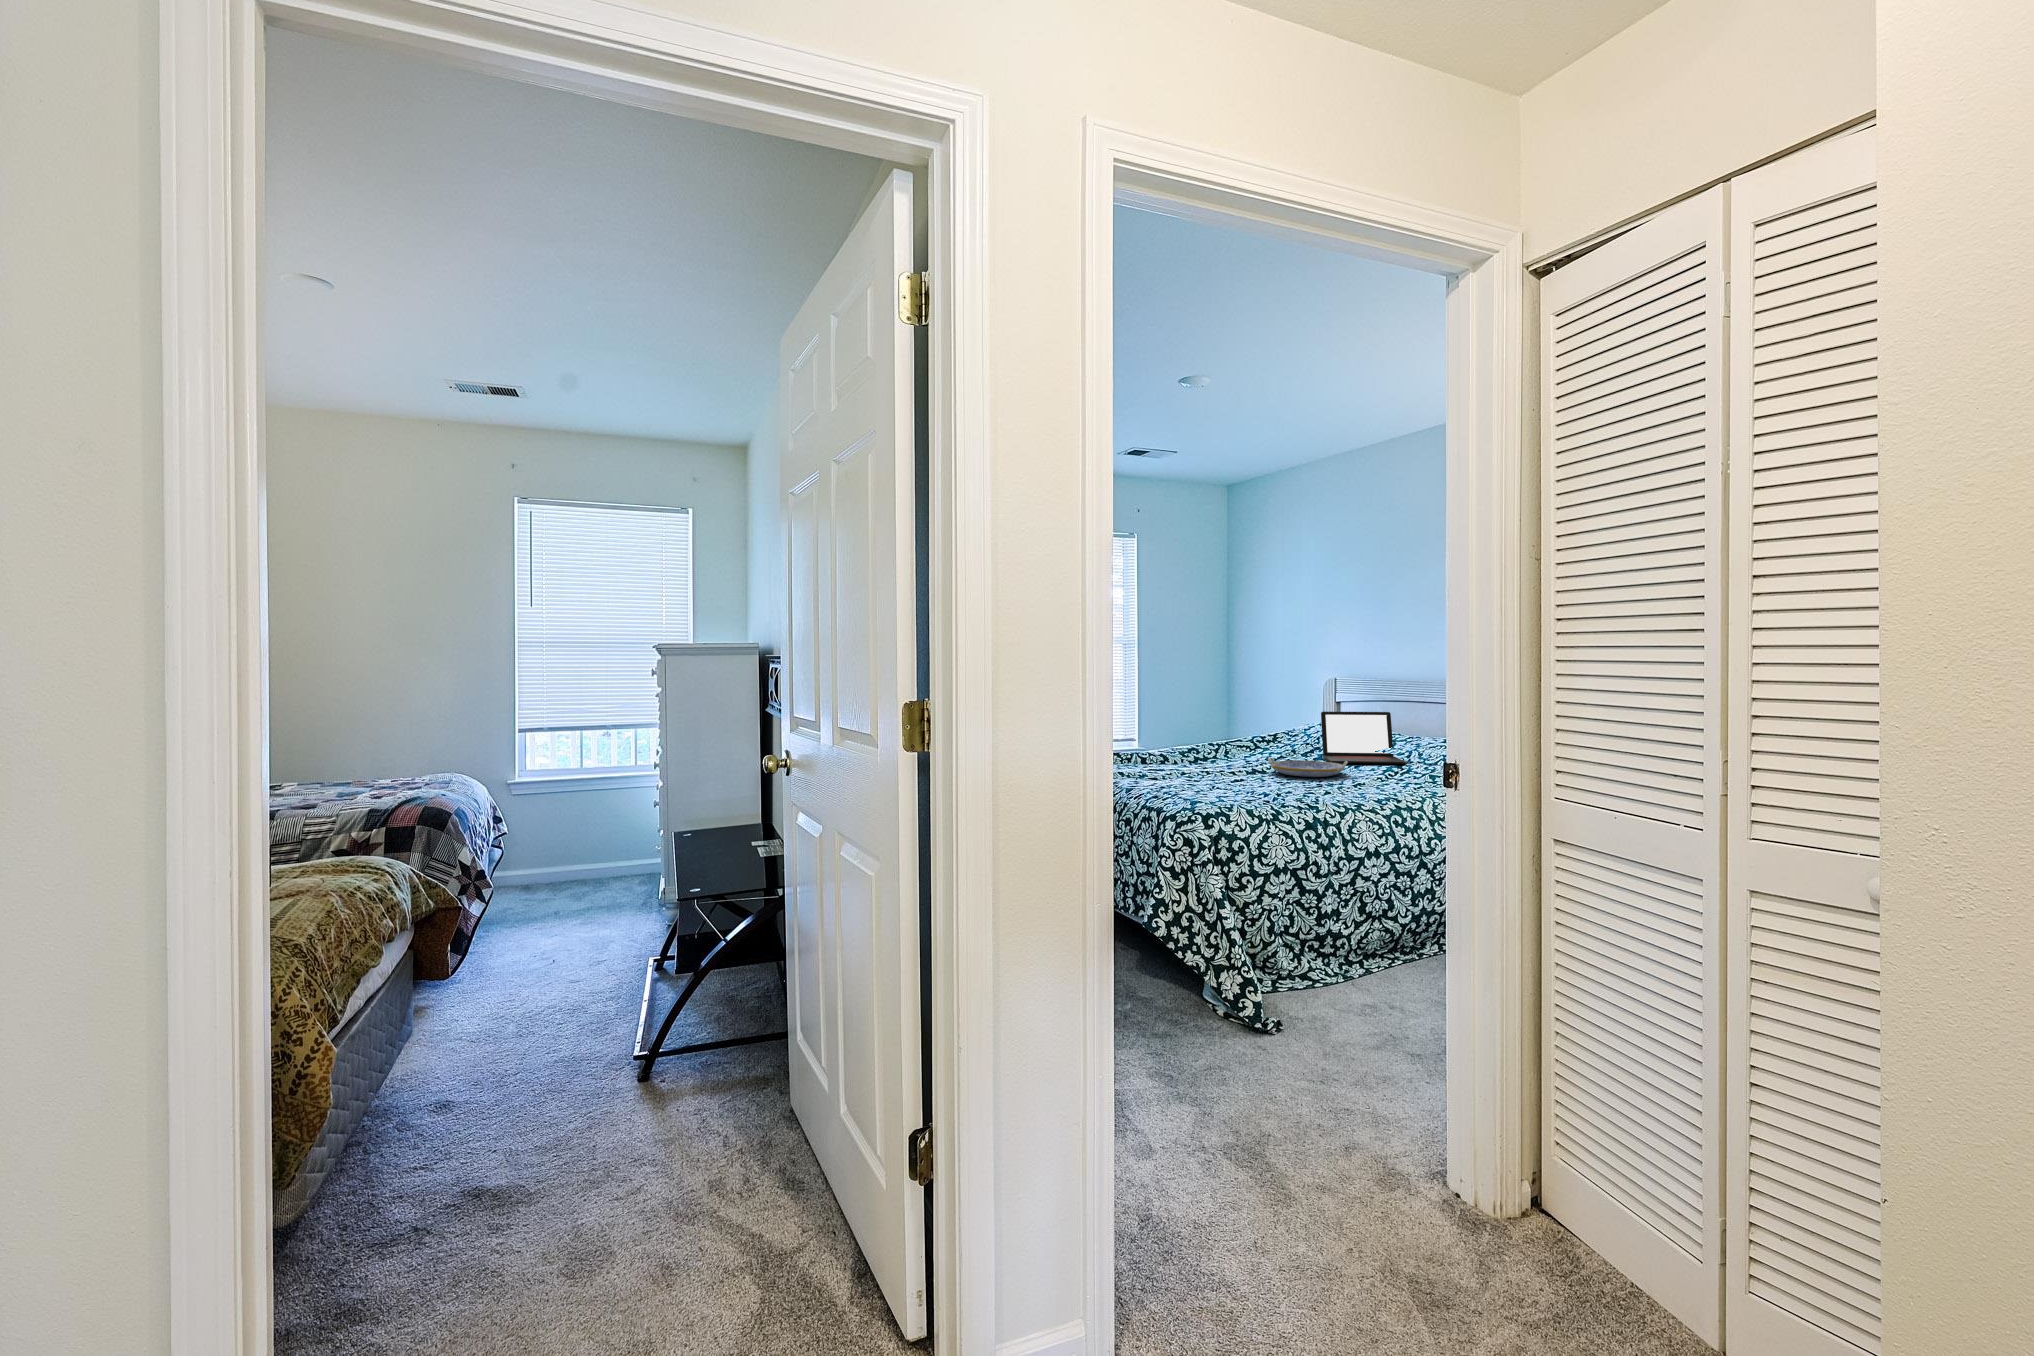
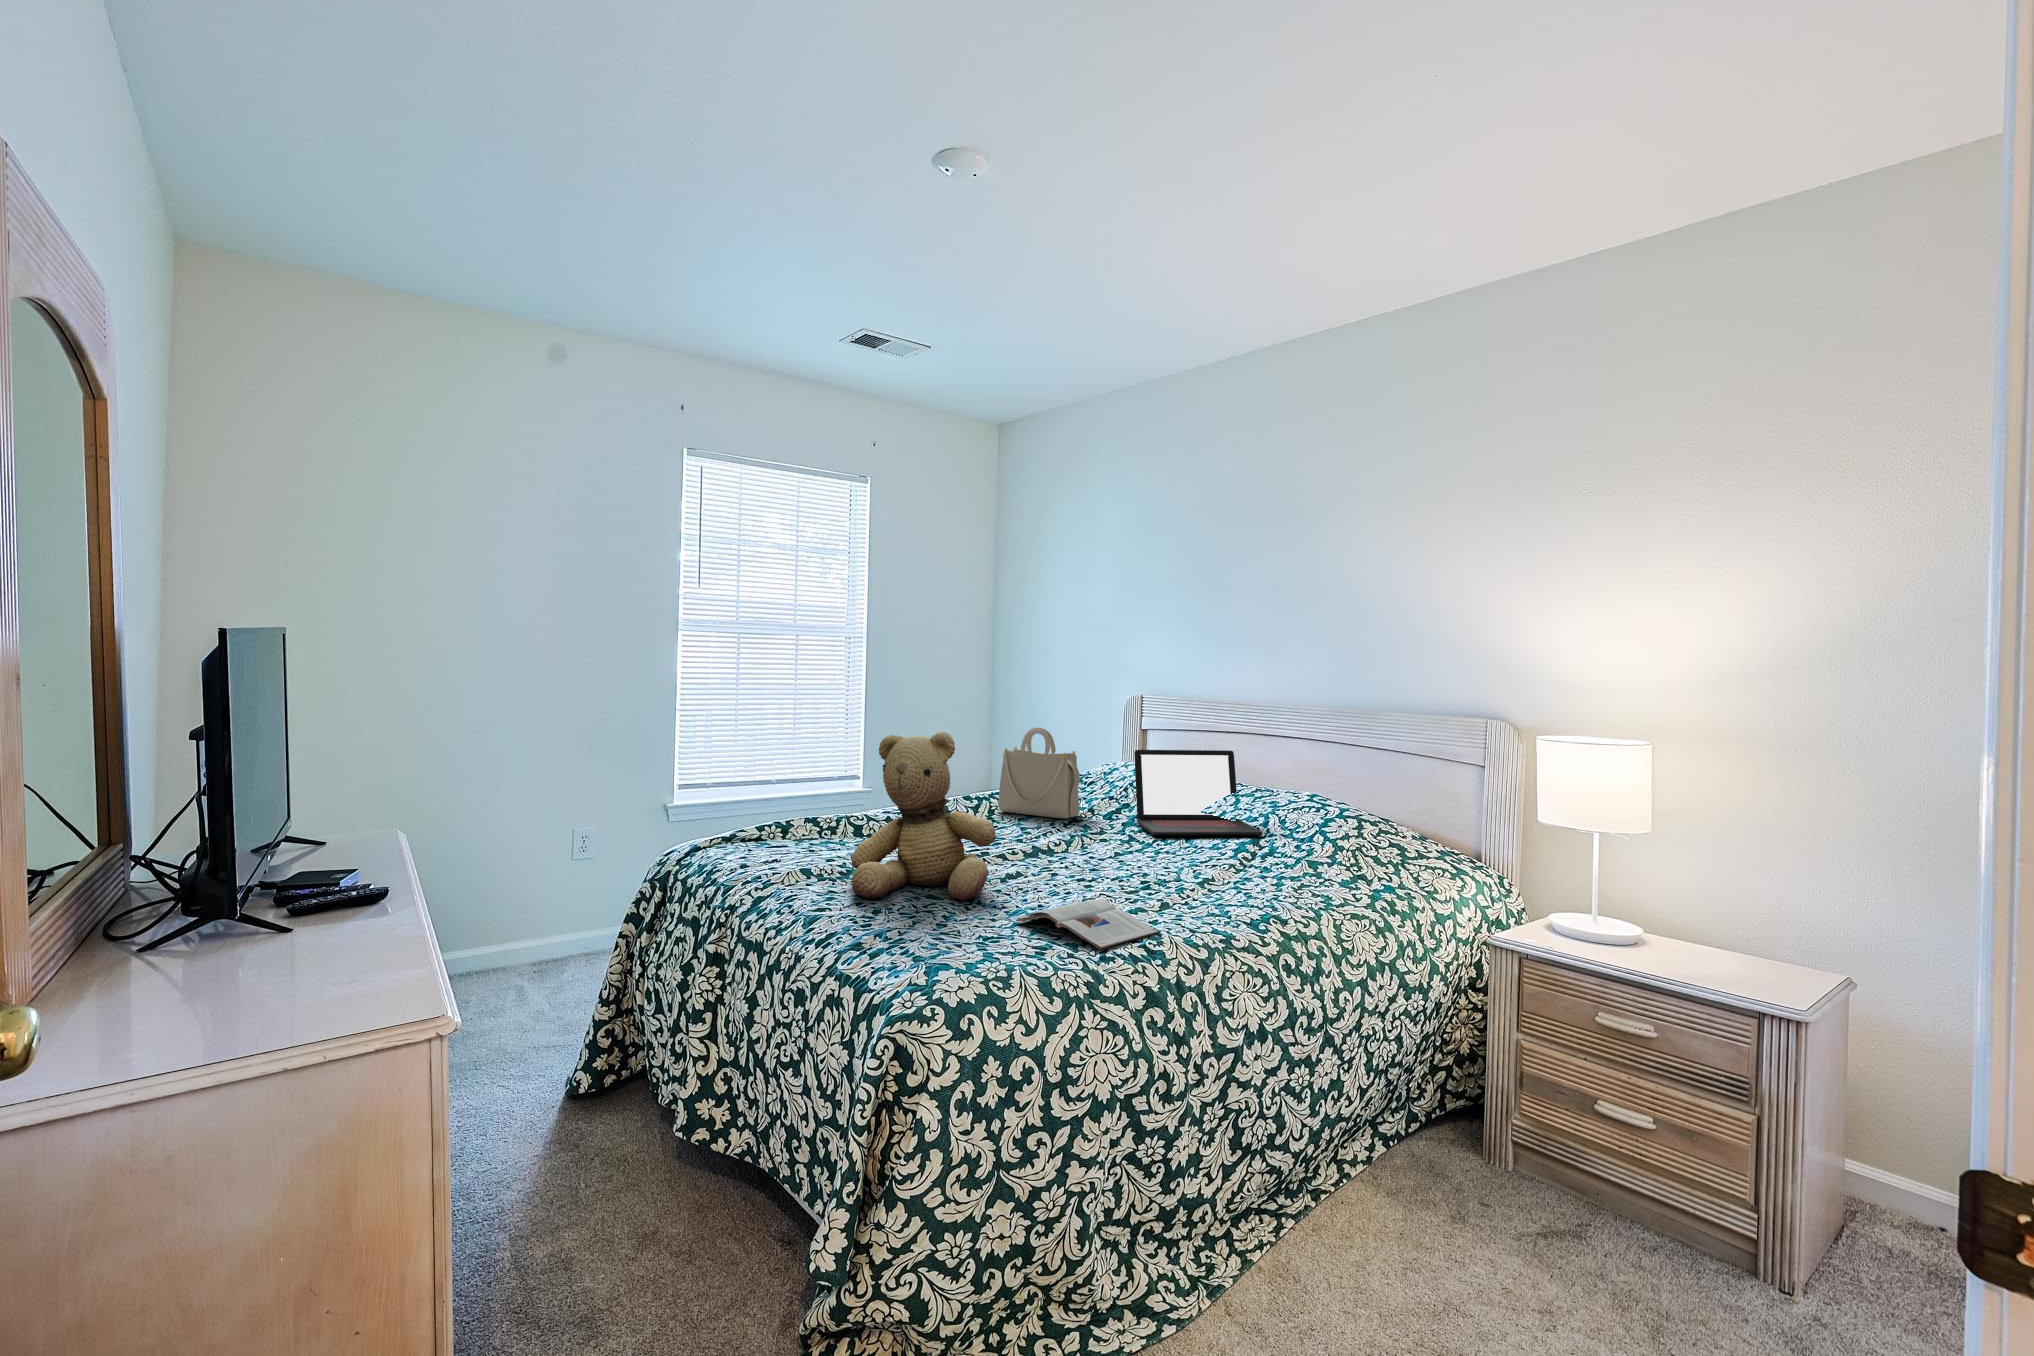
teddy bear: none [1146,696,1227,786] -> present [851,732,996,900]
handbag: none [1232,699,1285,755] -> present [999,728,1080,818]
serving tray: present [1268,757,1348,777] -> none [1060,834,1188,870]
magazine: none [1238,784,1317,803] -> present [1016,900,1158,949]

